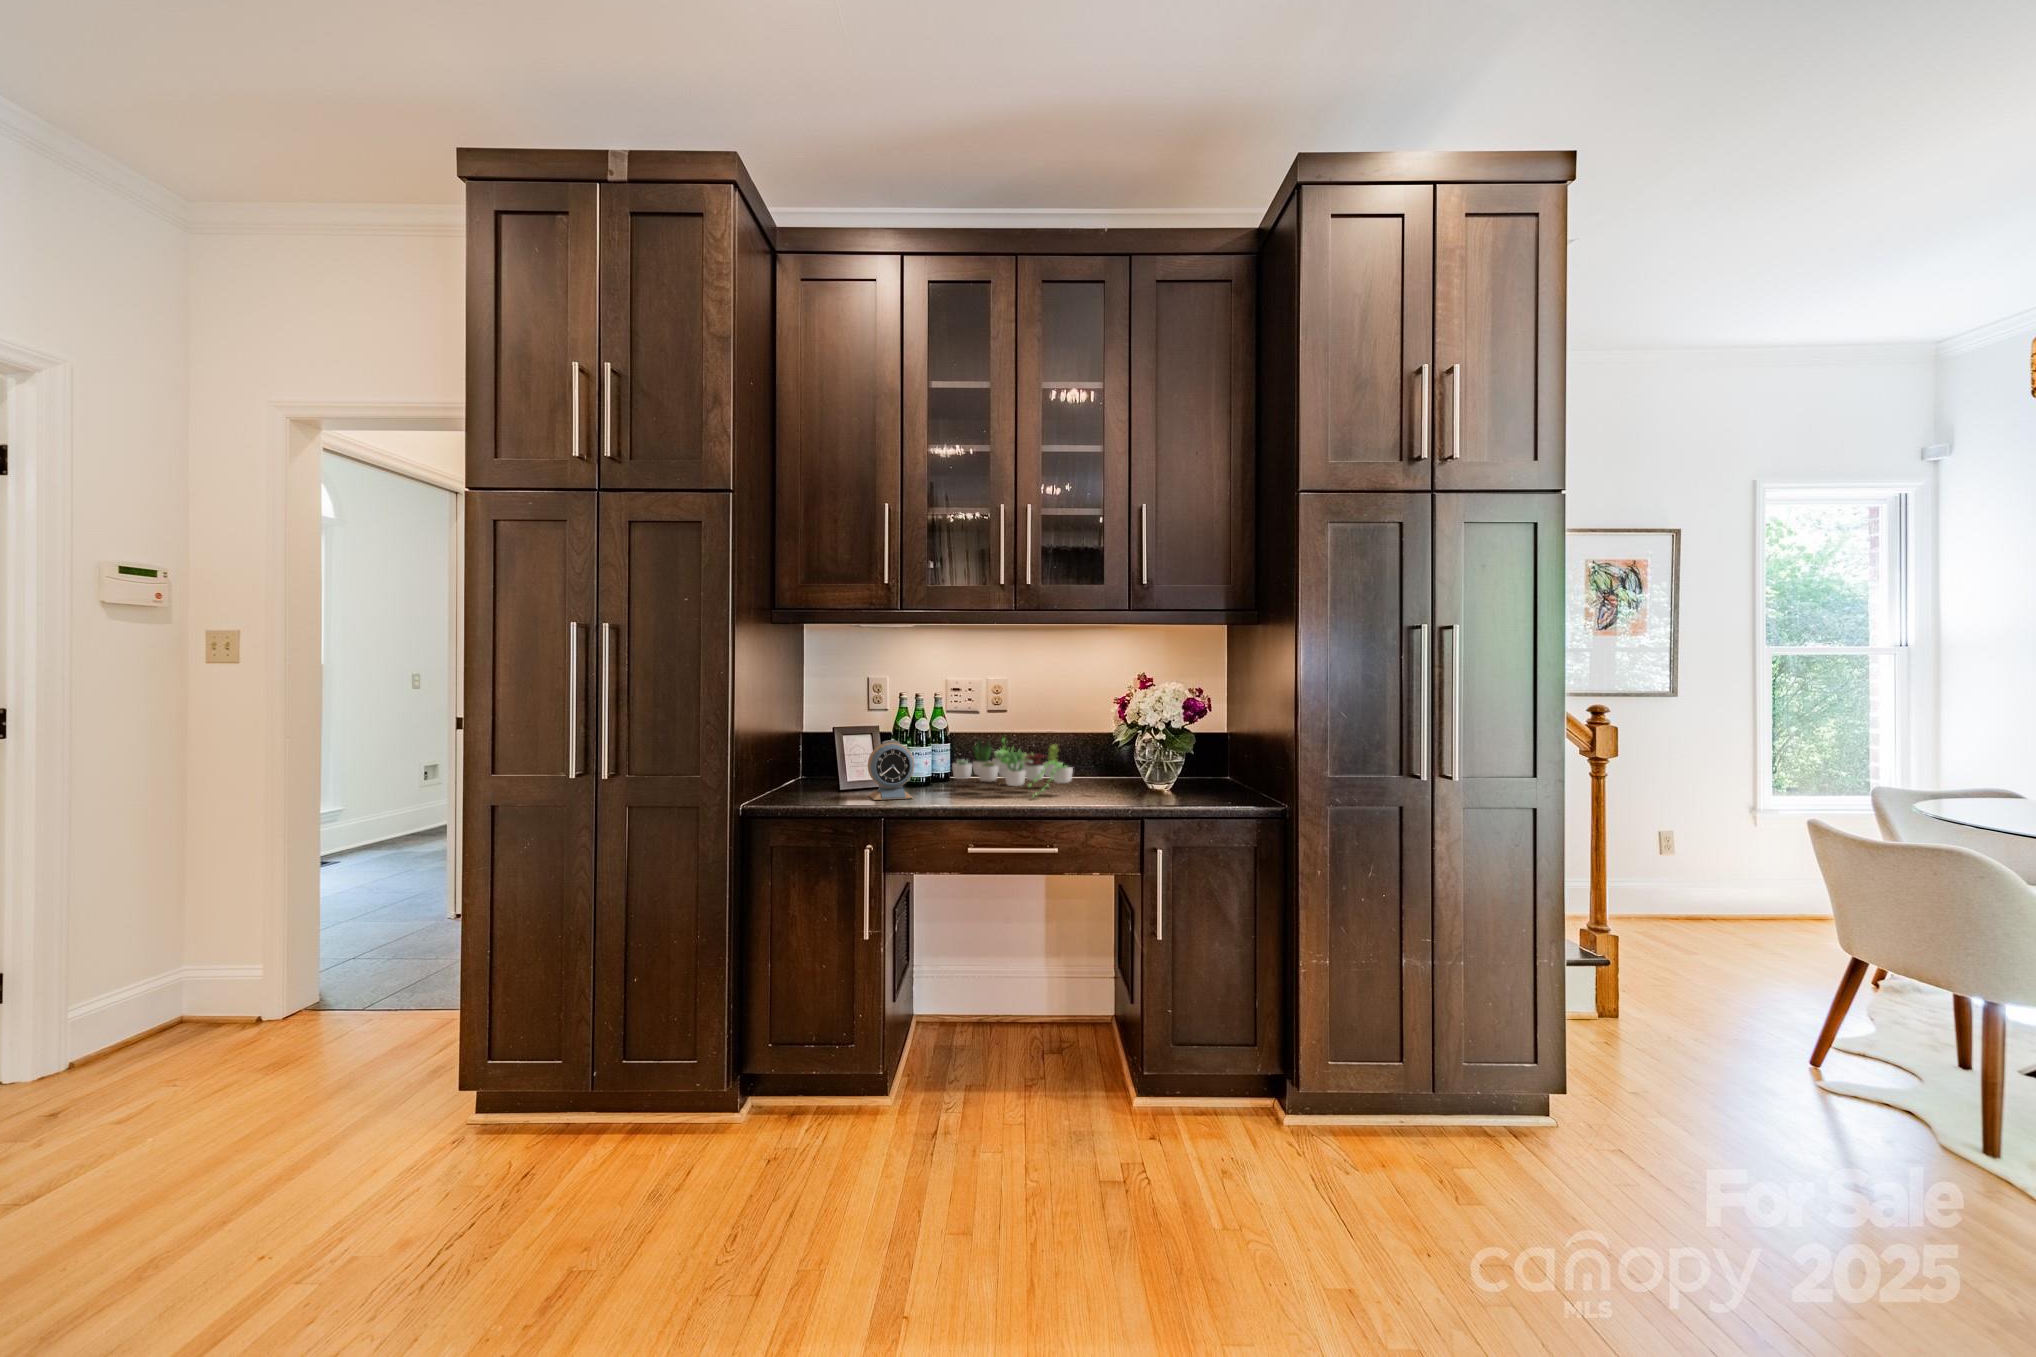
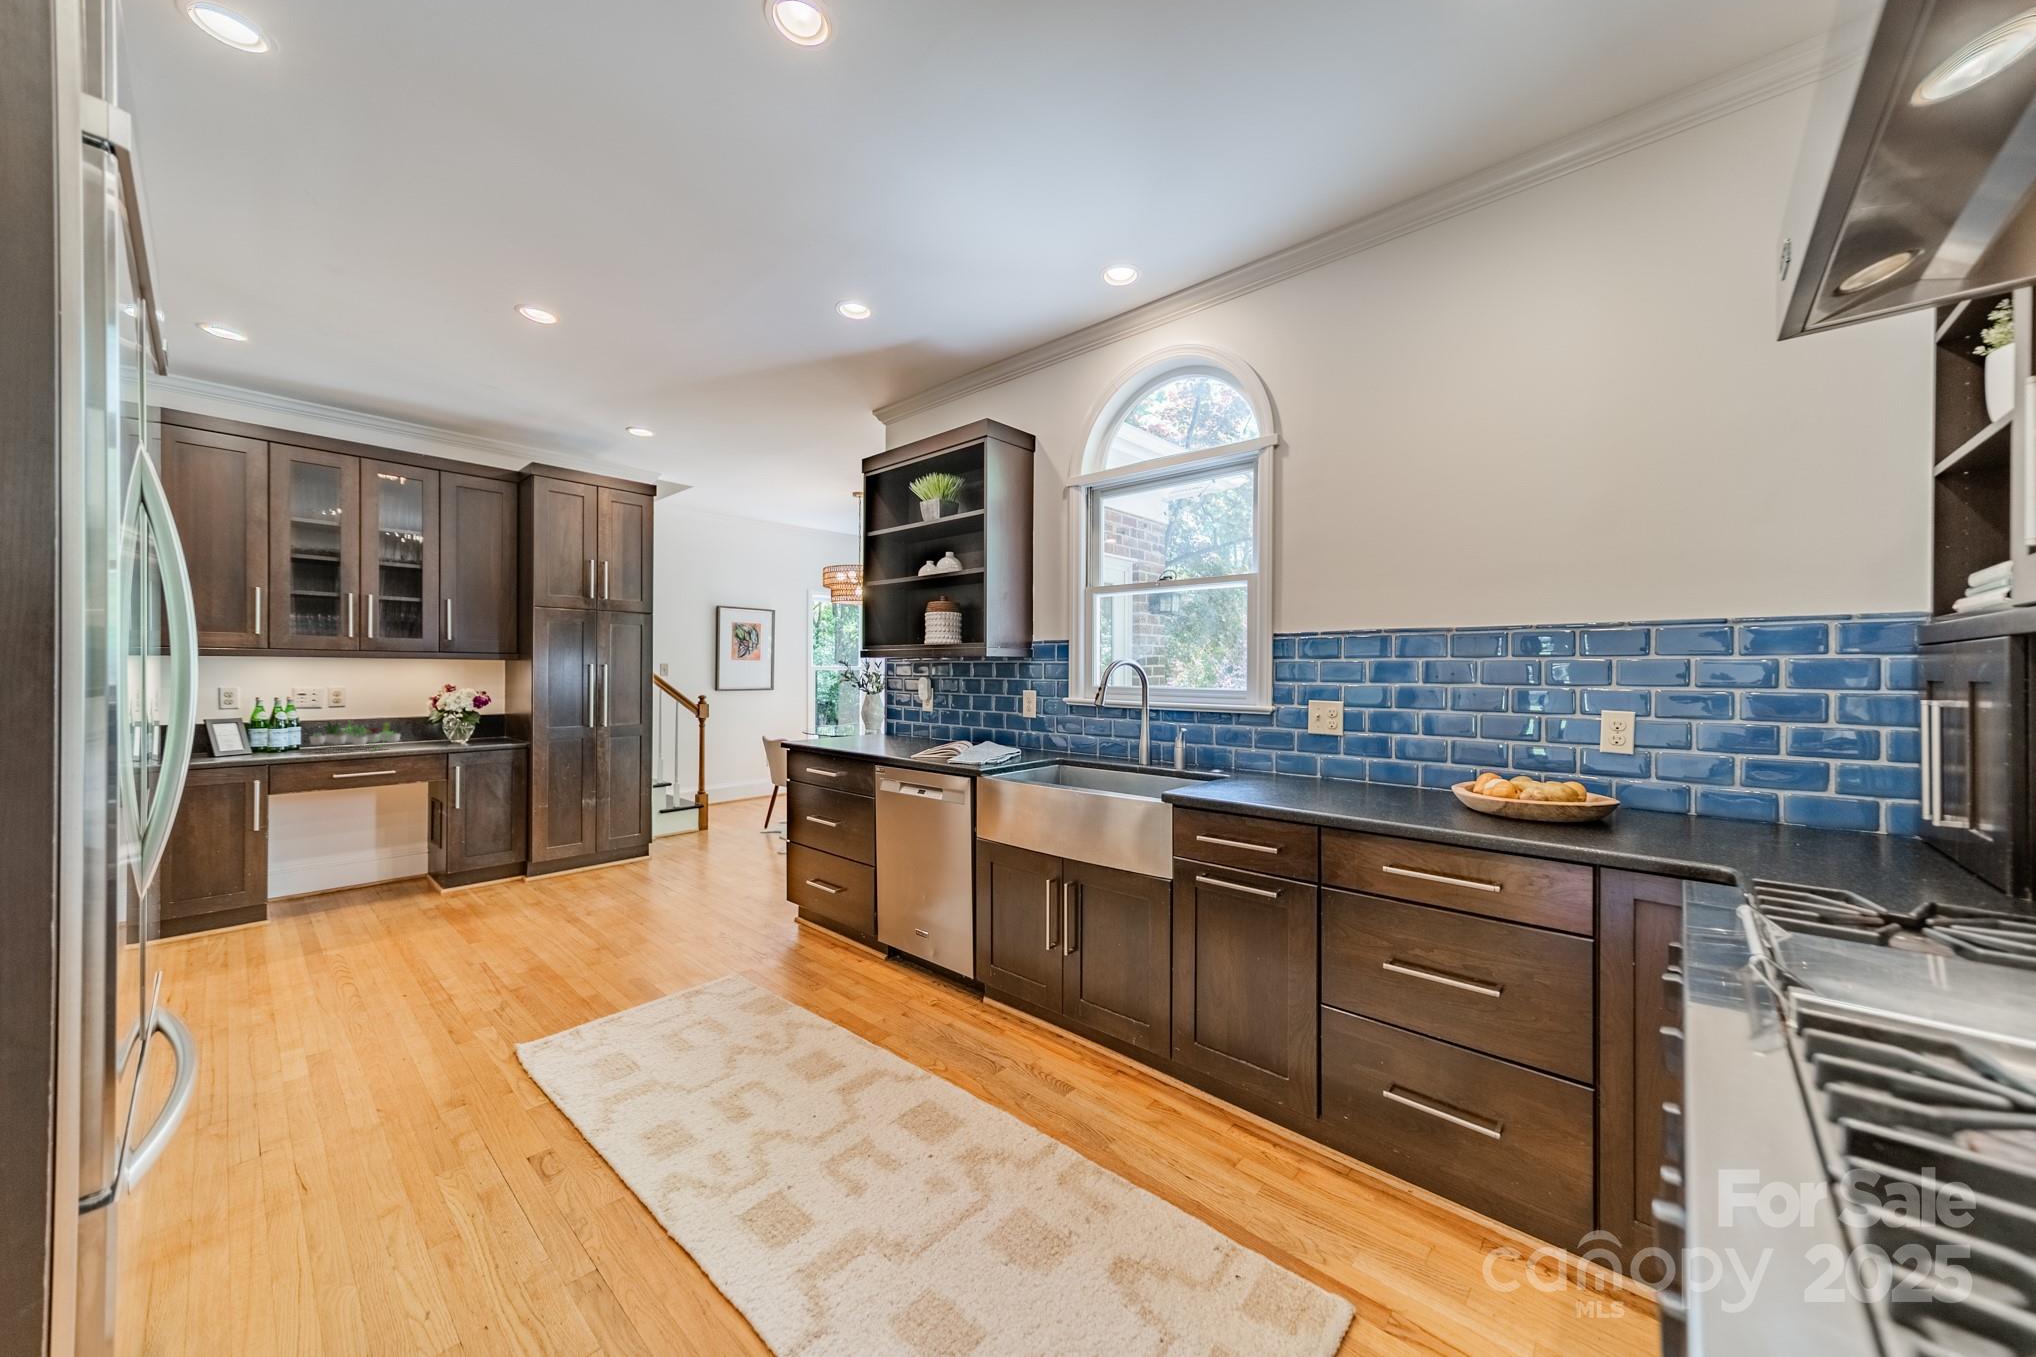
alarm clock: present [868,740,914,800] -> none [243,724,282,759]

